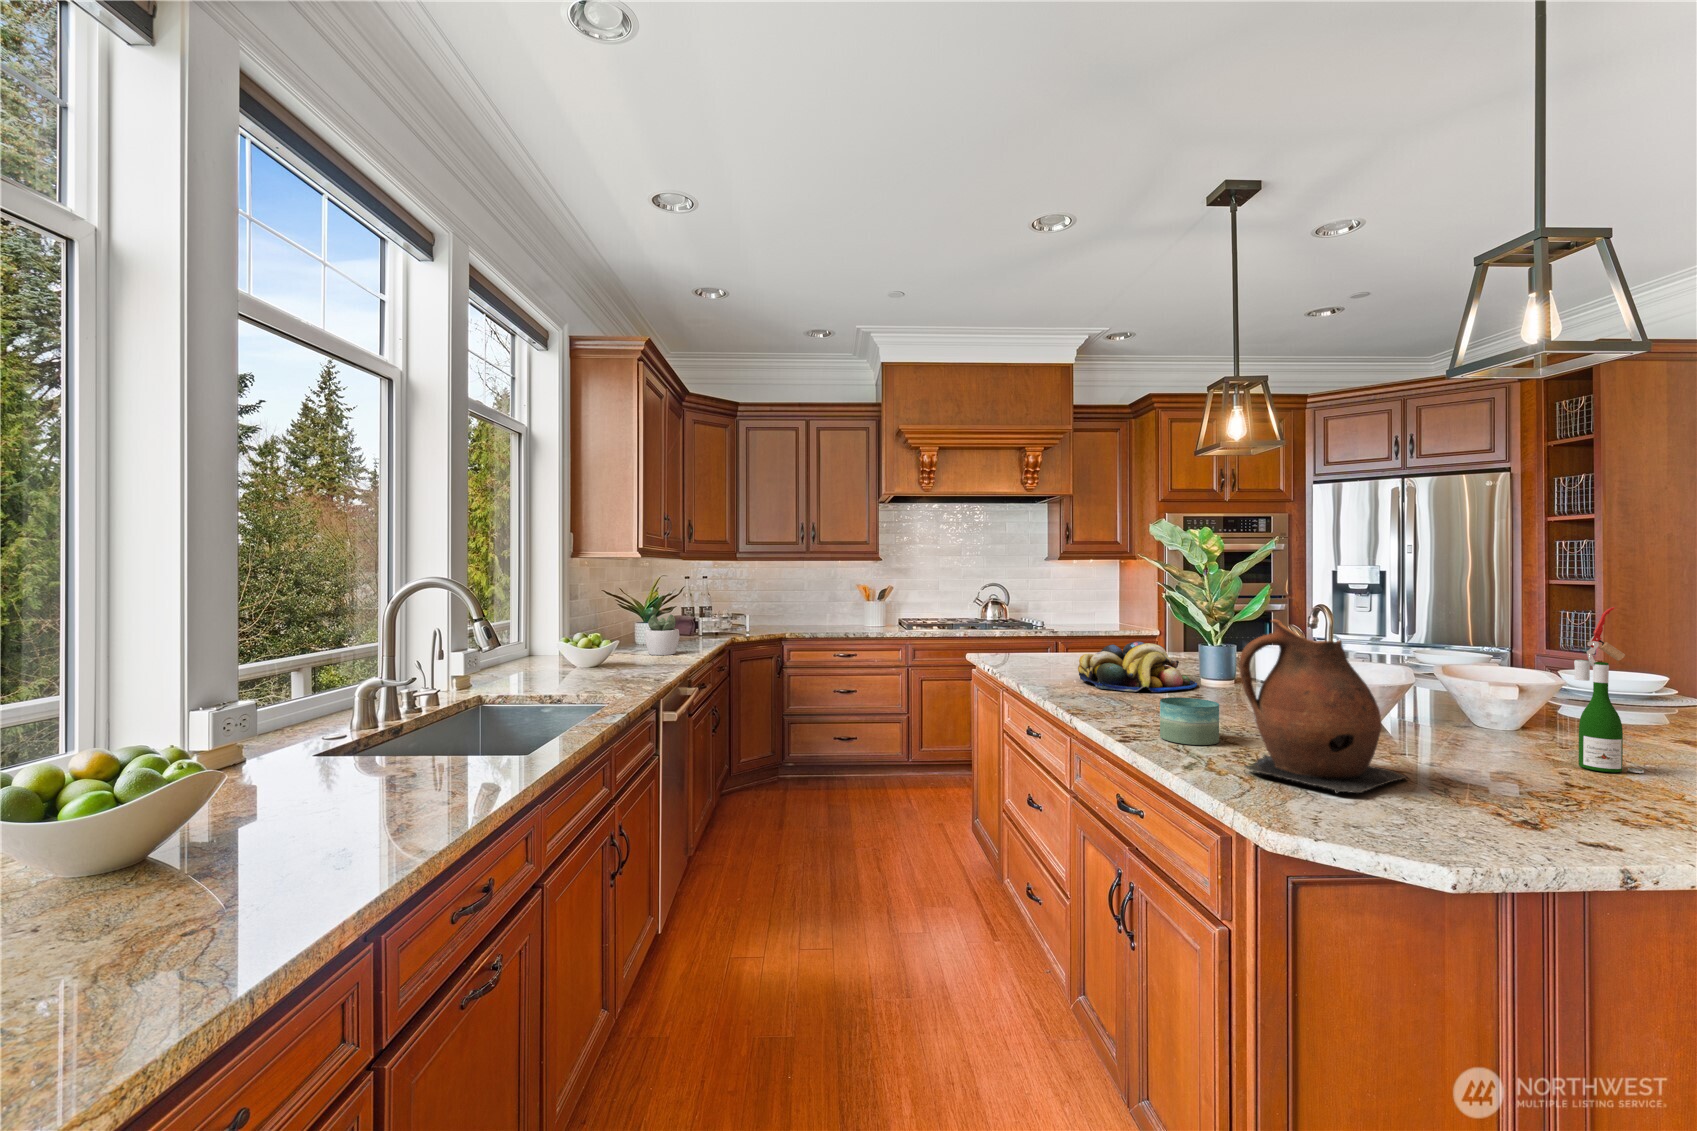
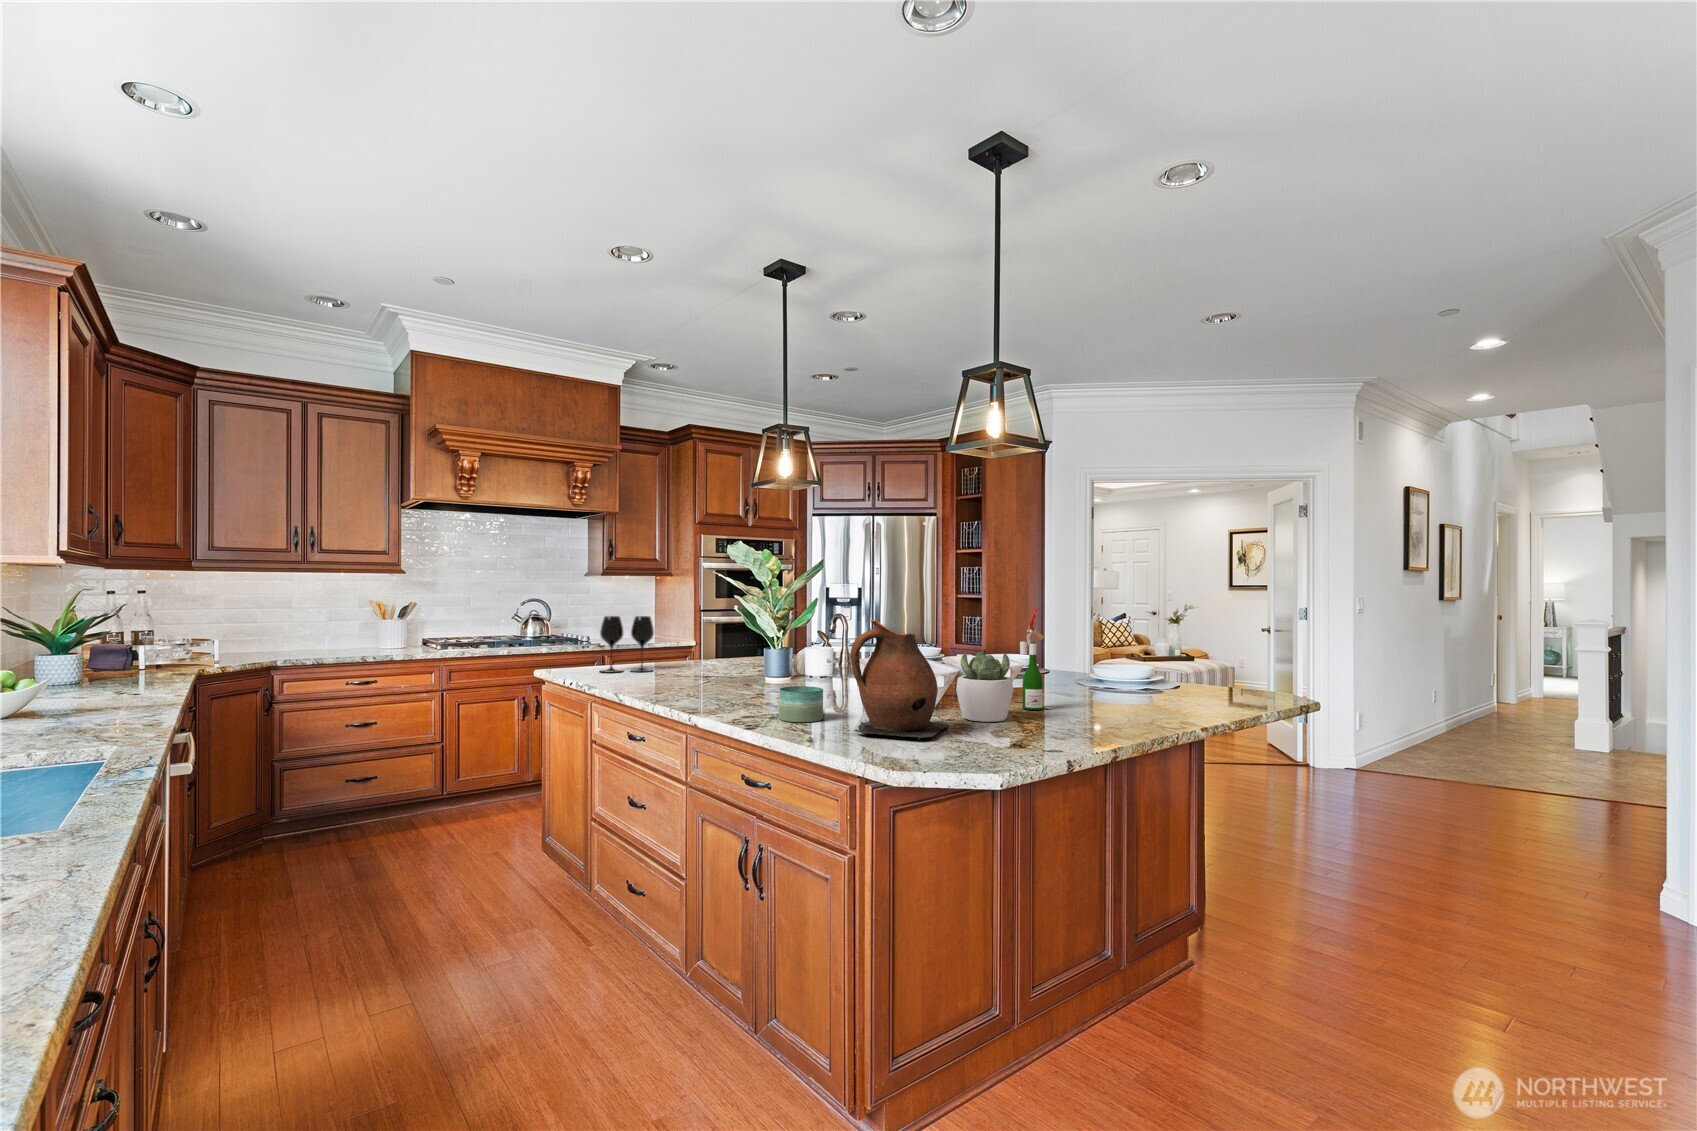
wine glass: none [1015,603,1072,663] -> present [600,616,654,673]
succulent plant: present [644,614,680,655] -> present [956,651,1013,722]
fruit bowl: present [1078,641,1197,692] -> none [675,647,773,690]

